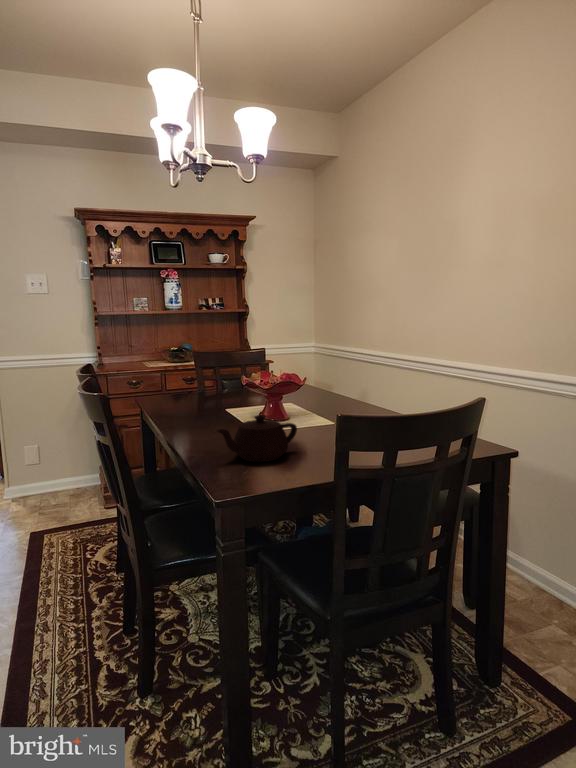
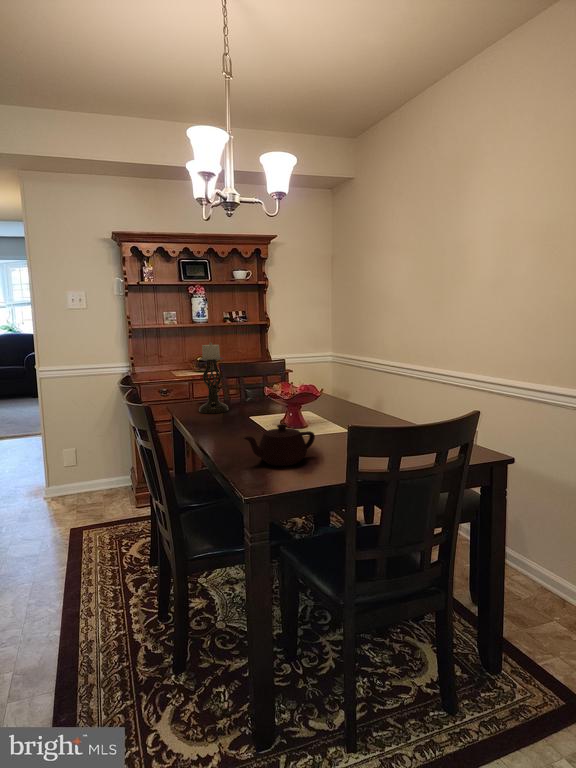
candle holder: none [169,328,203,405] -> present [199,342,228,413]

